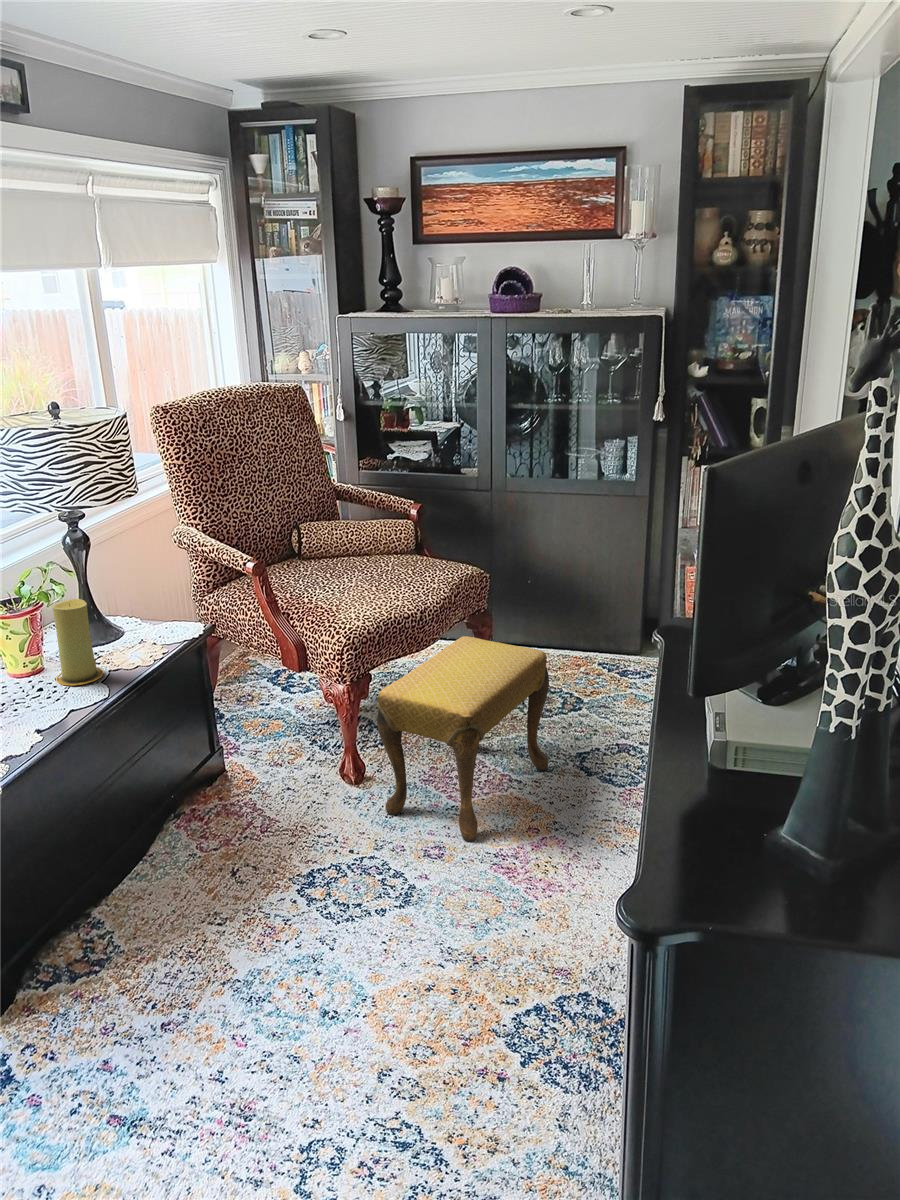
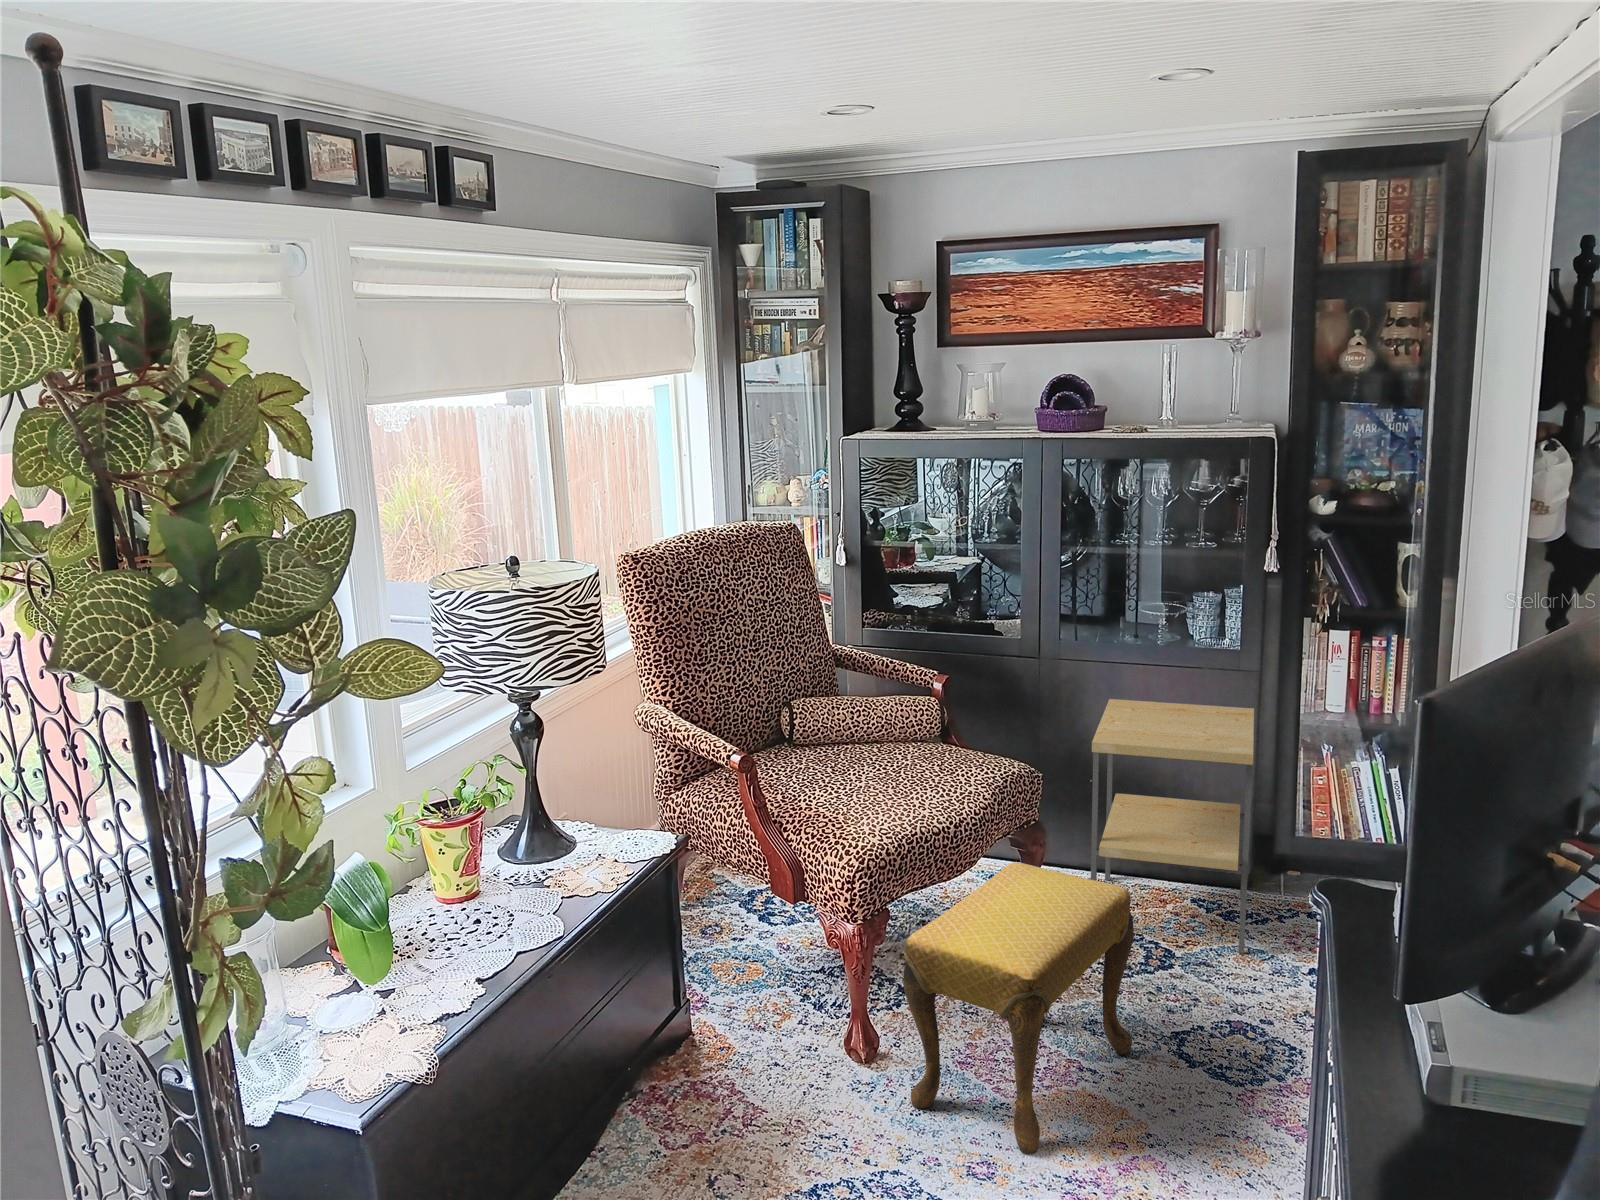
side table: none [524,518,645,698] -> present [1091,699,1254,954]
candle: present [53,599,103,686] -> none [498,804,556,916]

